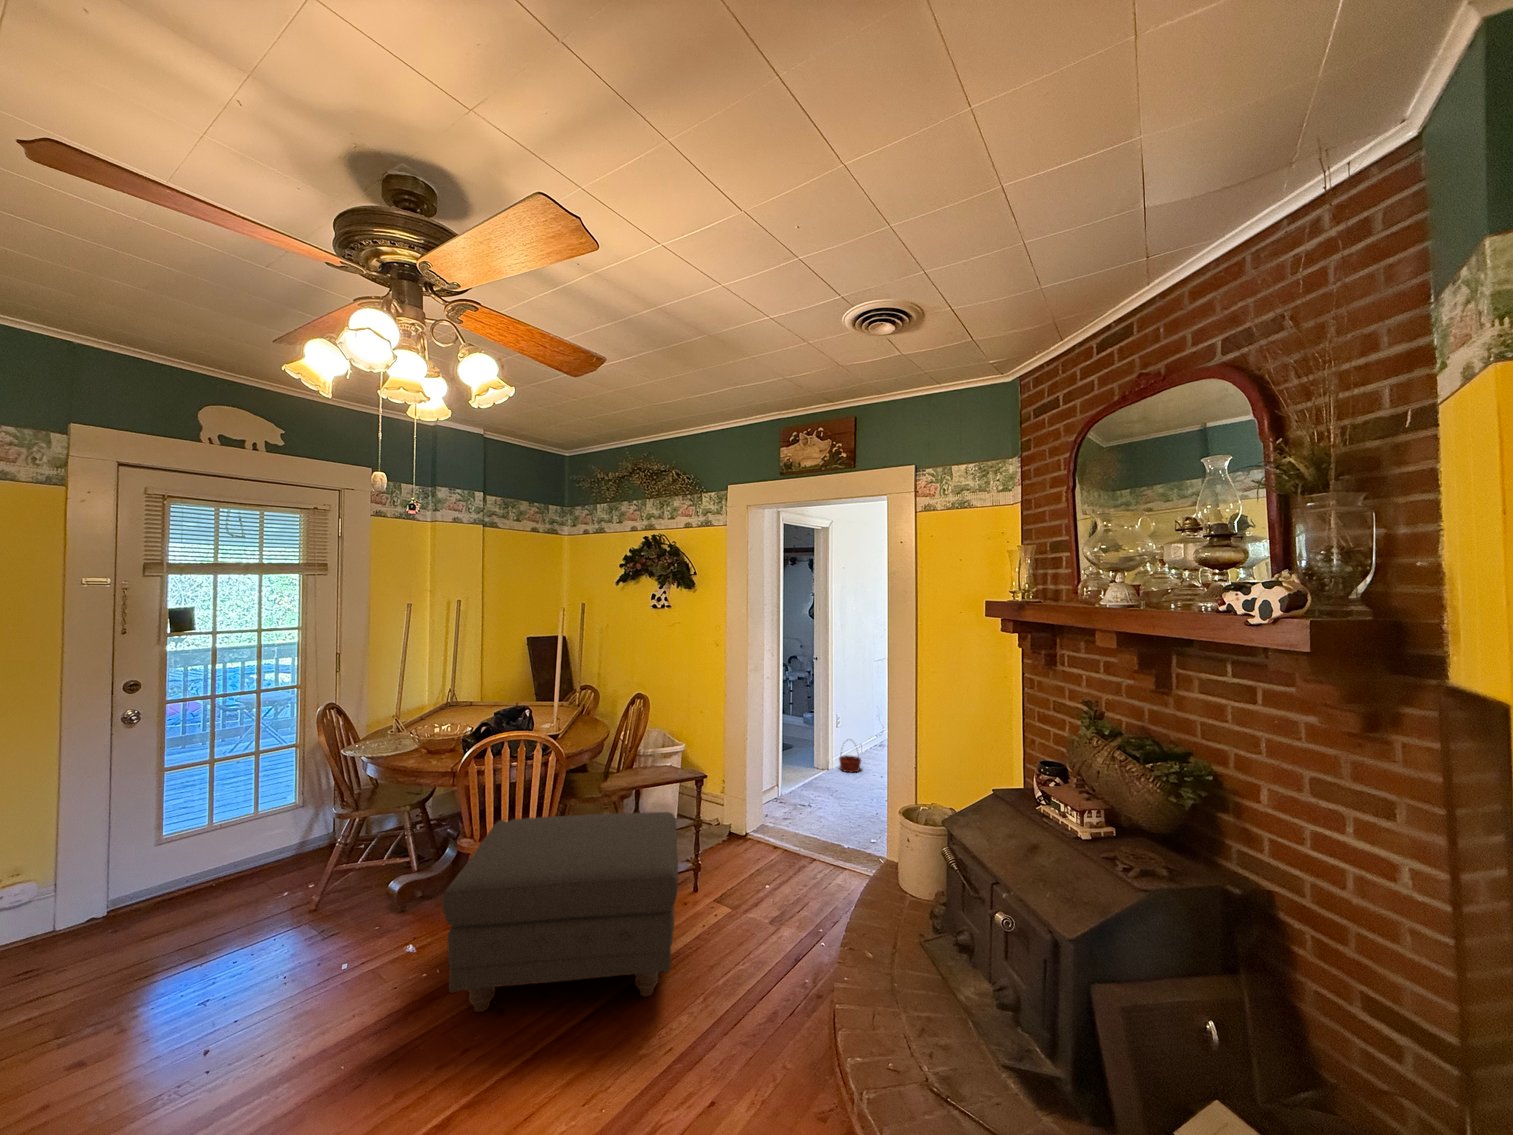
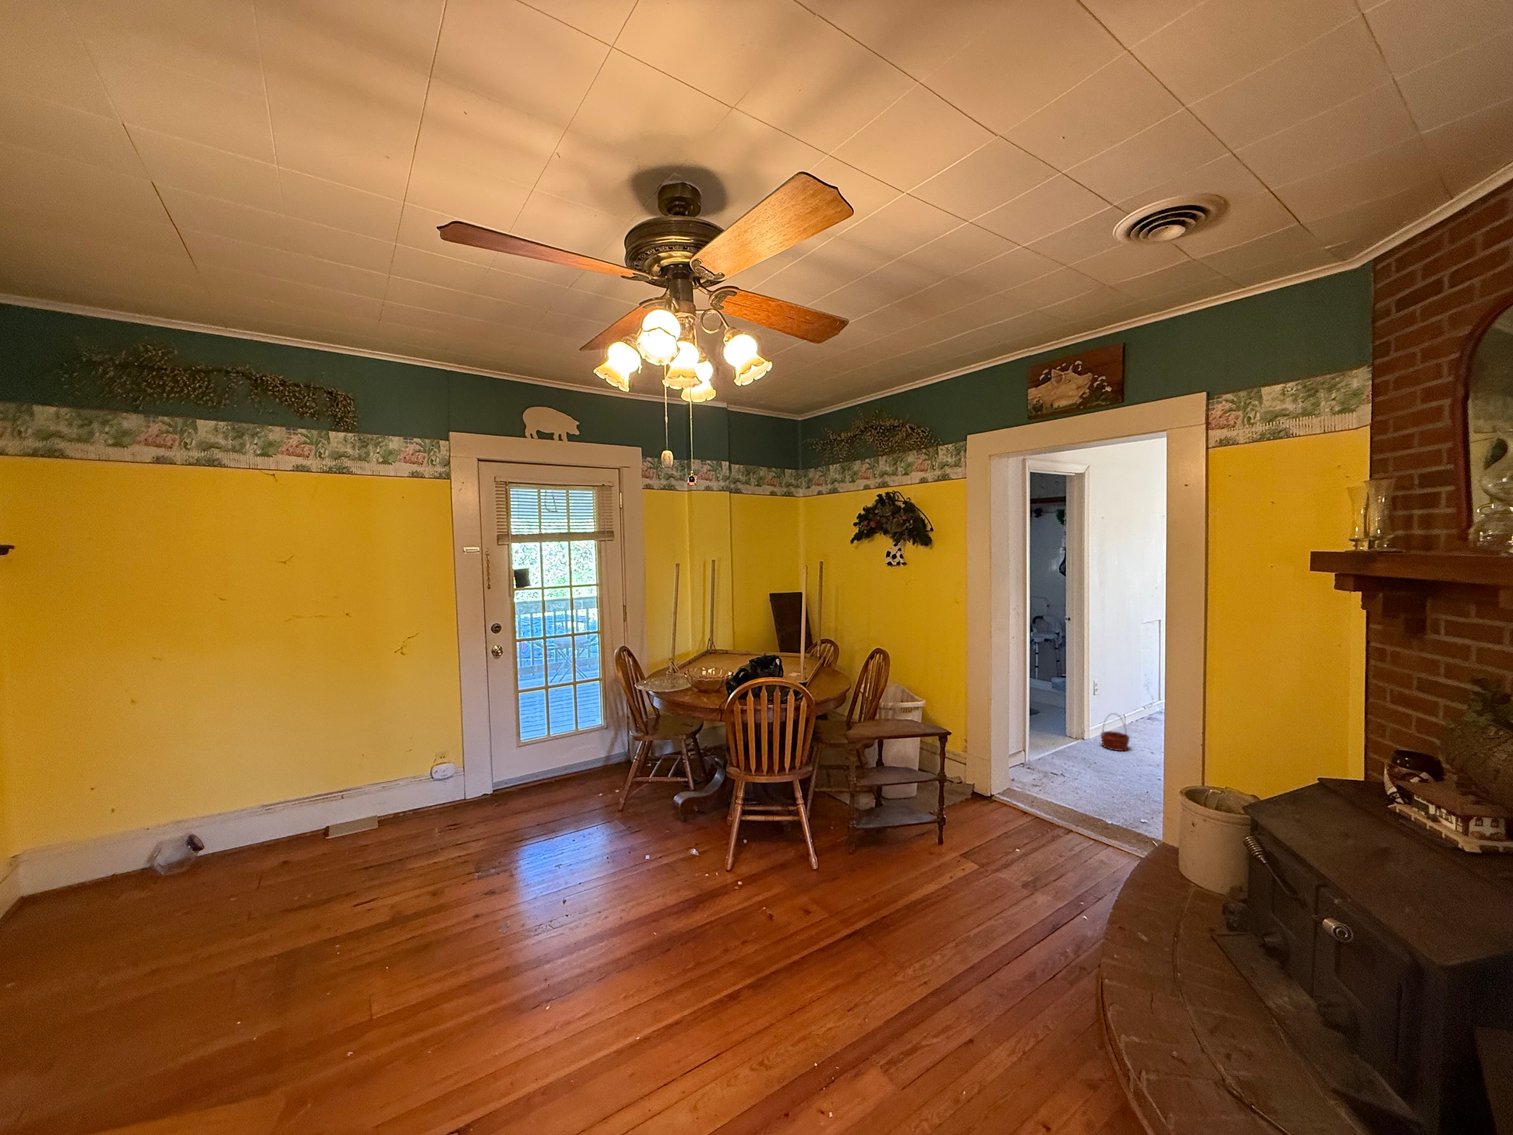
ottoman: present [443,812,678,1012] -> none [724,754,928,927]

